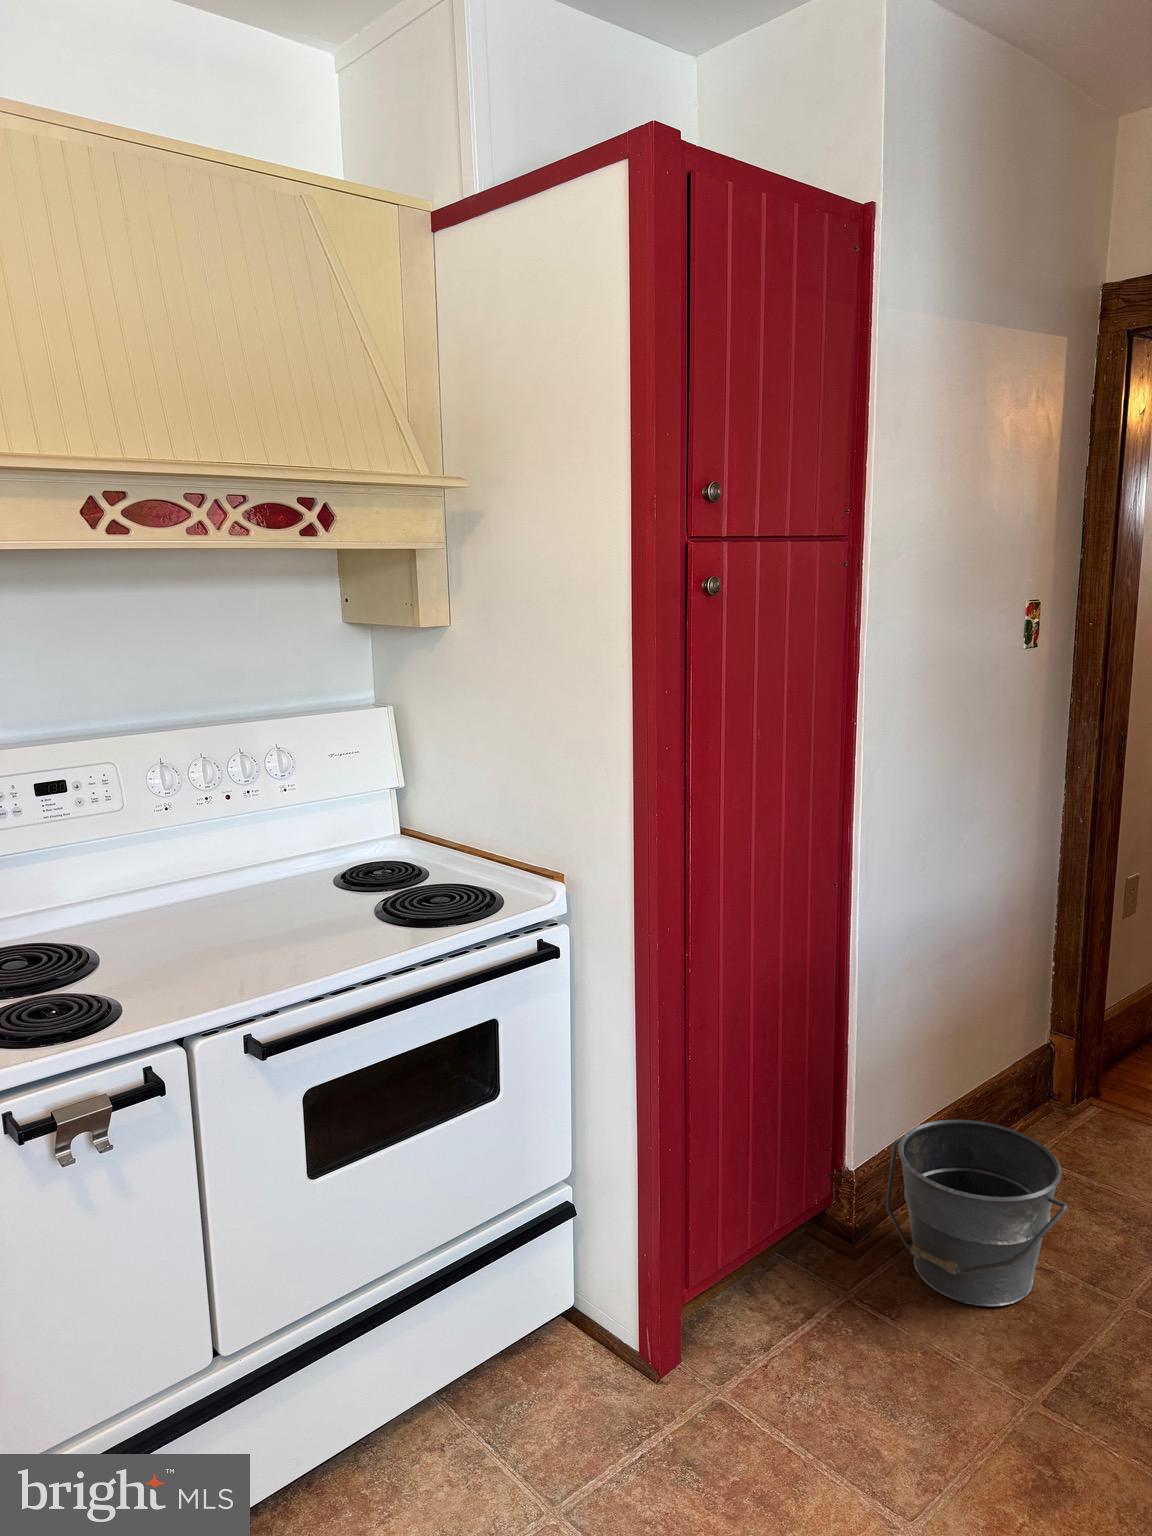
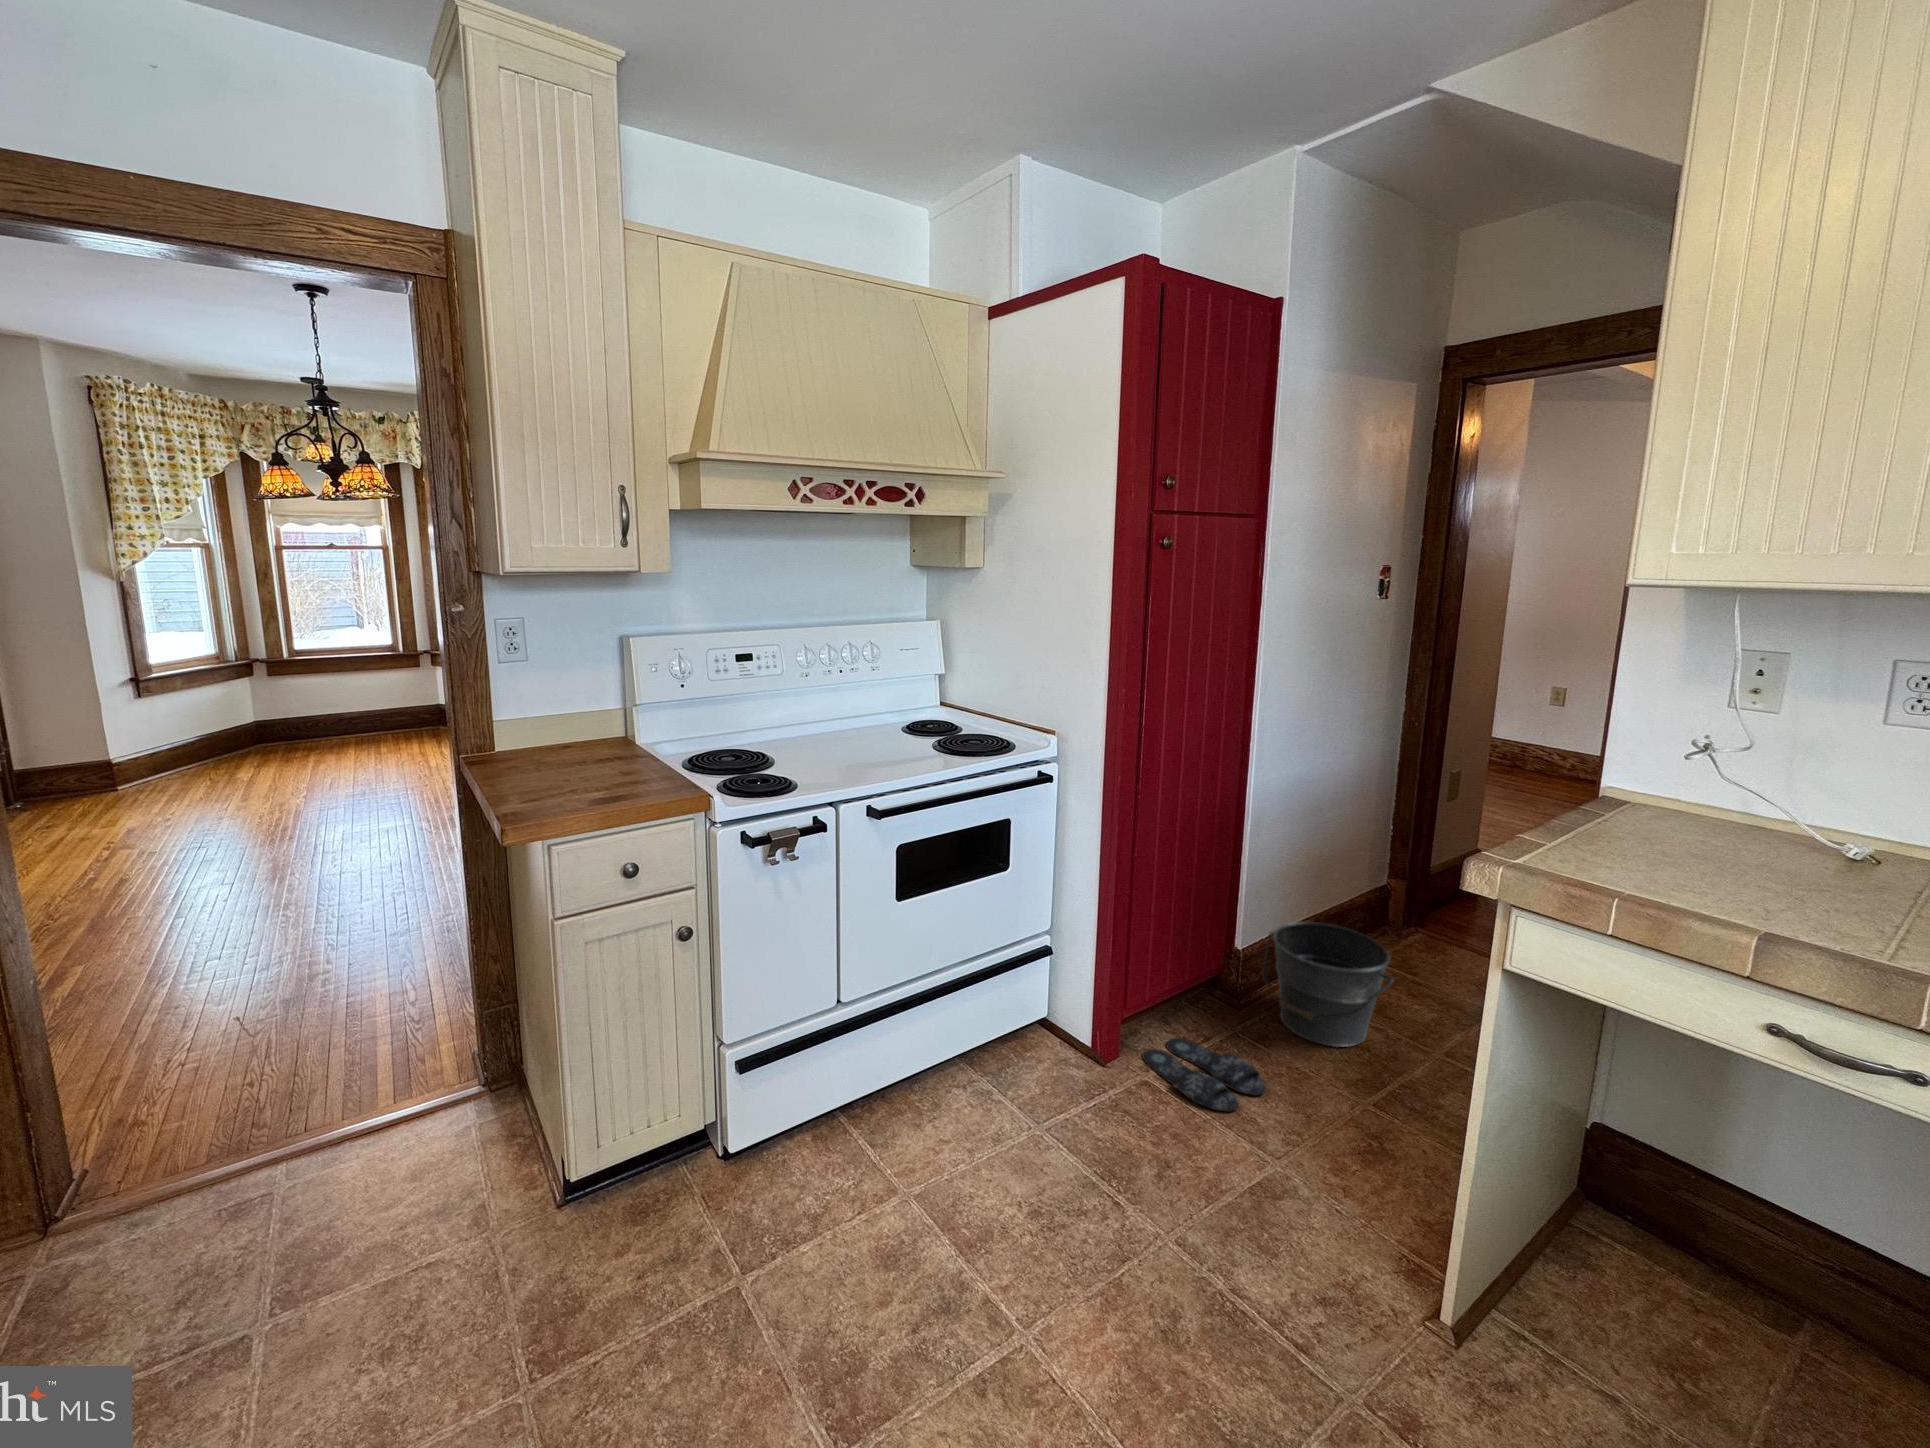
slippers: none [715,1317,894,1442] -> present [1143,1038,1266,1112]

